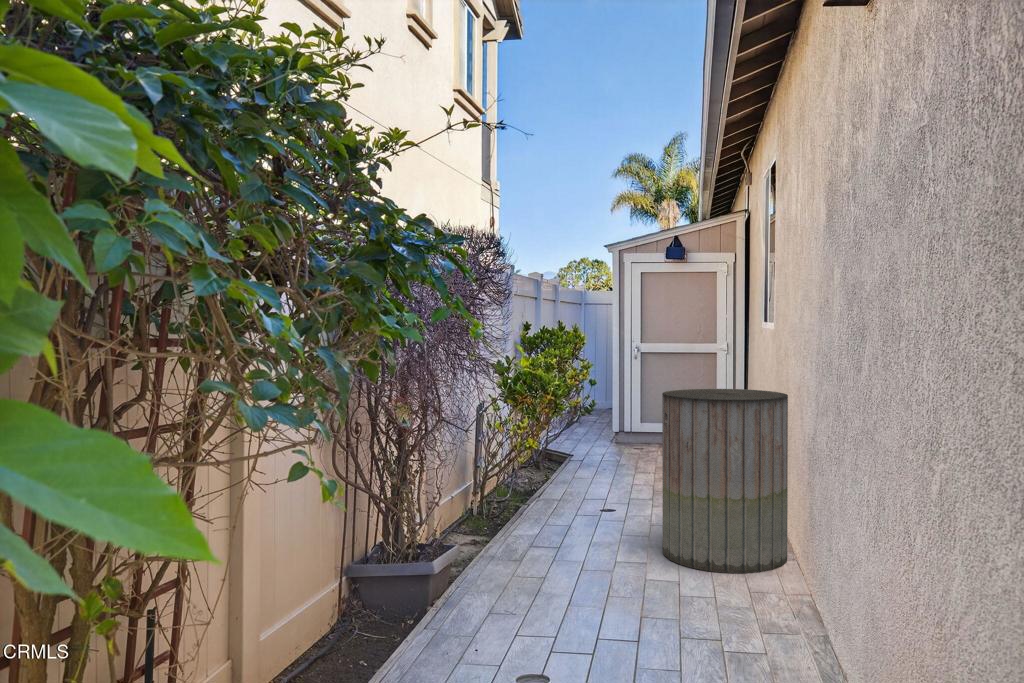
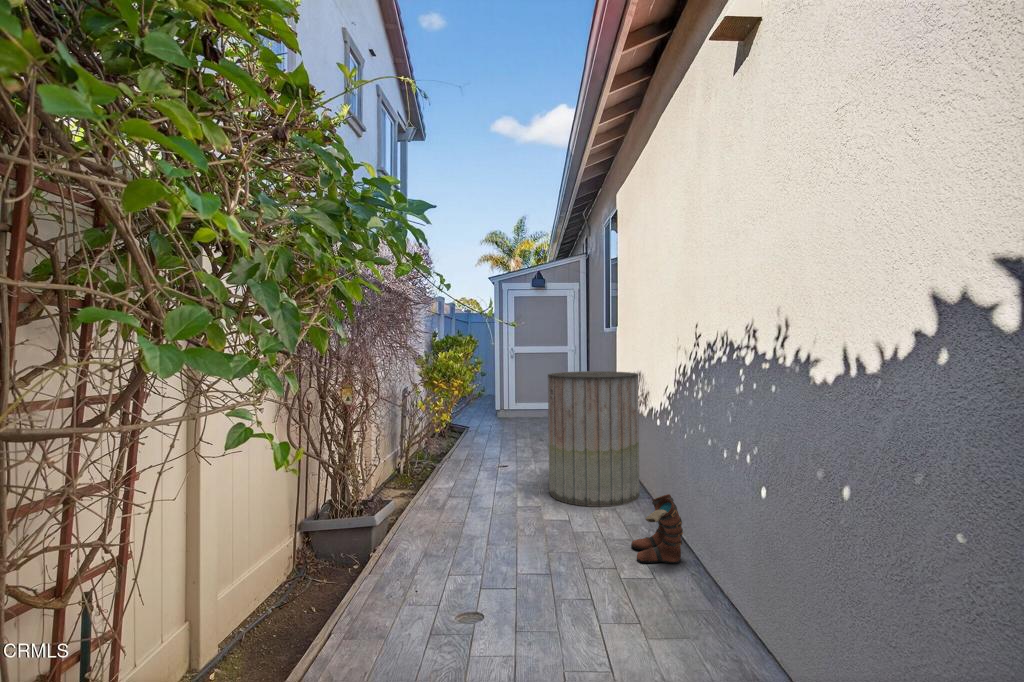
boots: none [753,560,819,649] -> present [631,494,683,563]

